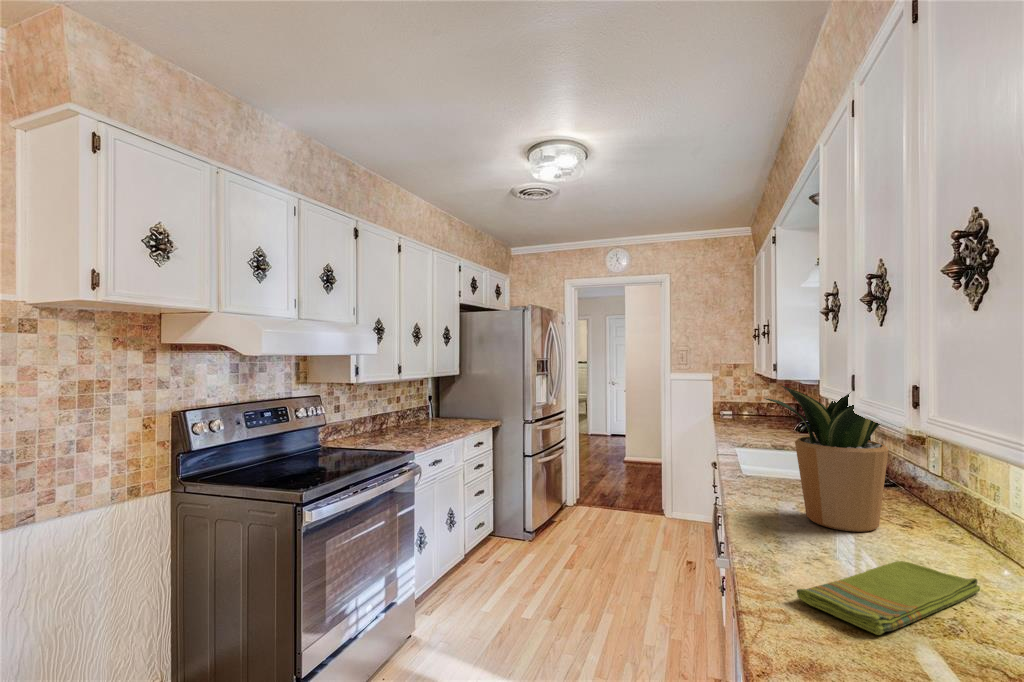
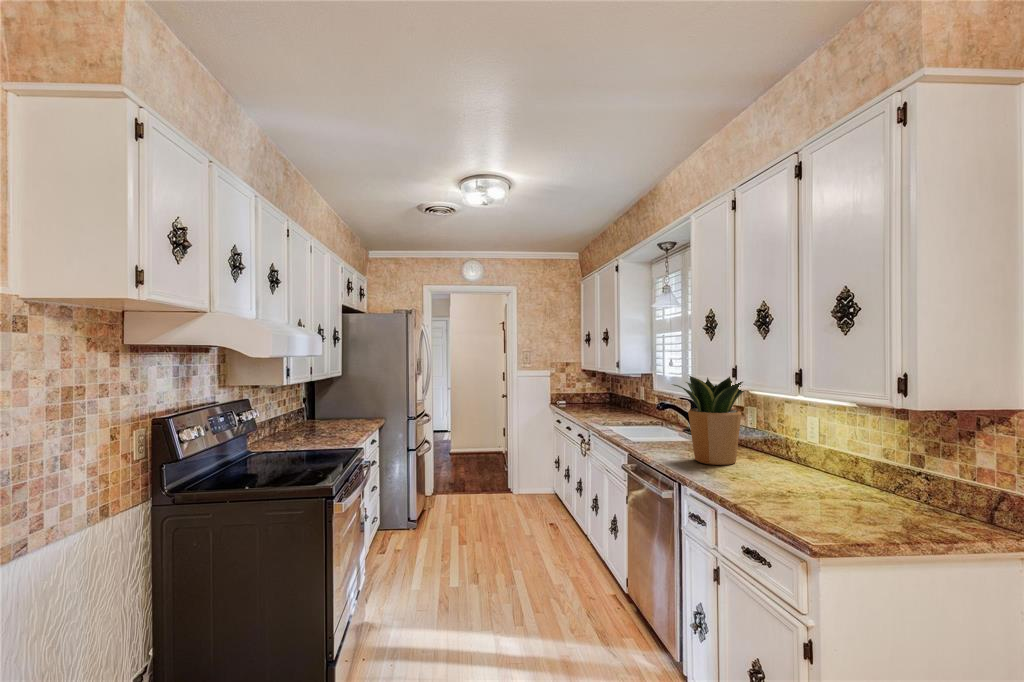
dish towel: present [797,561,980,635] -> none [740,473,807,503]

